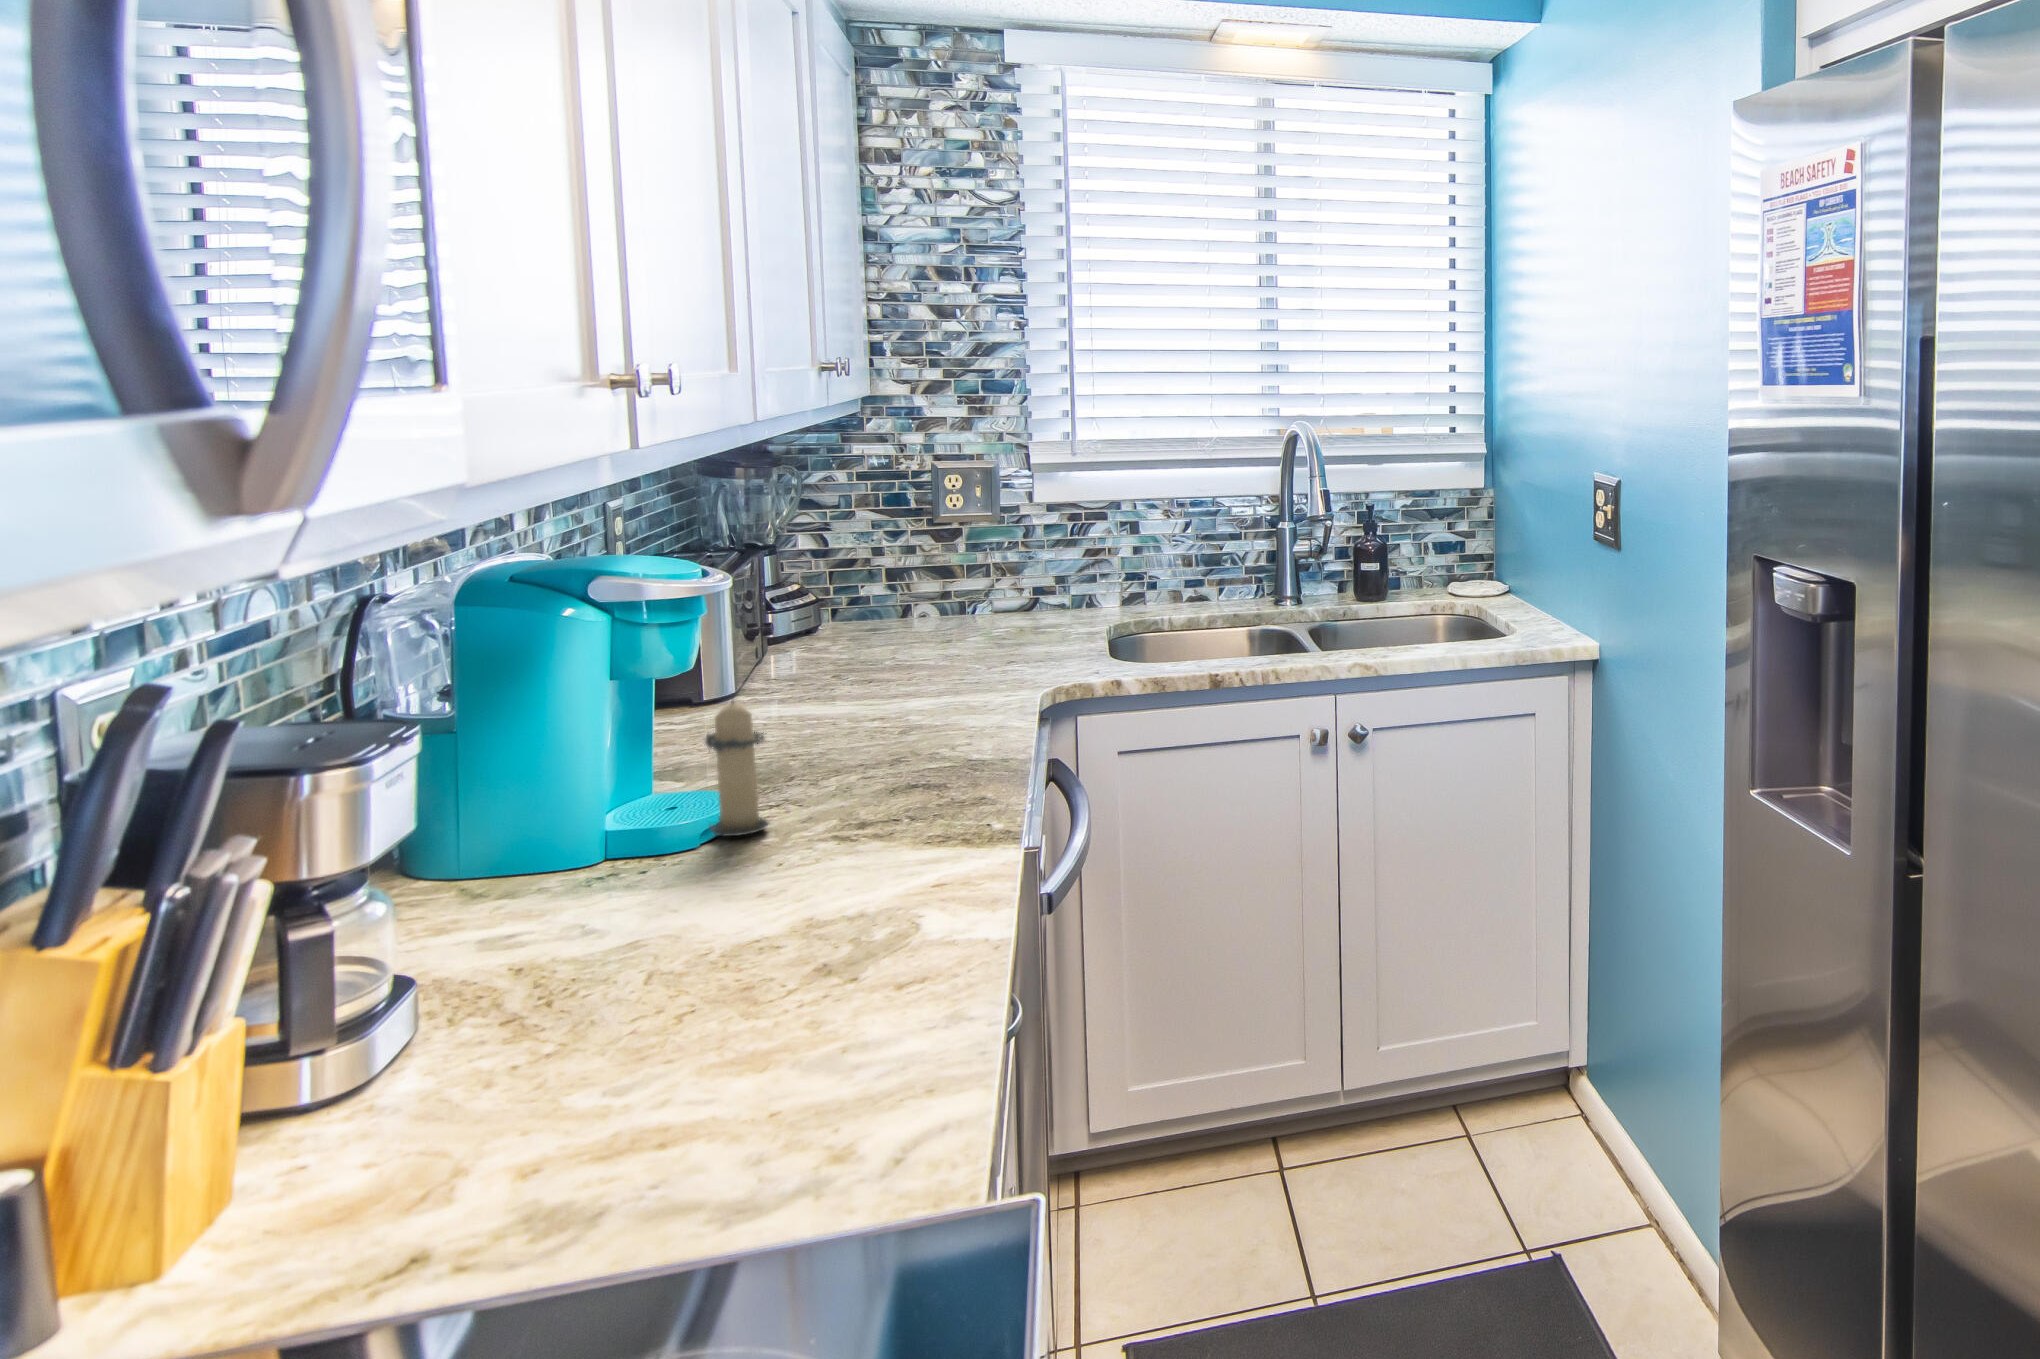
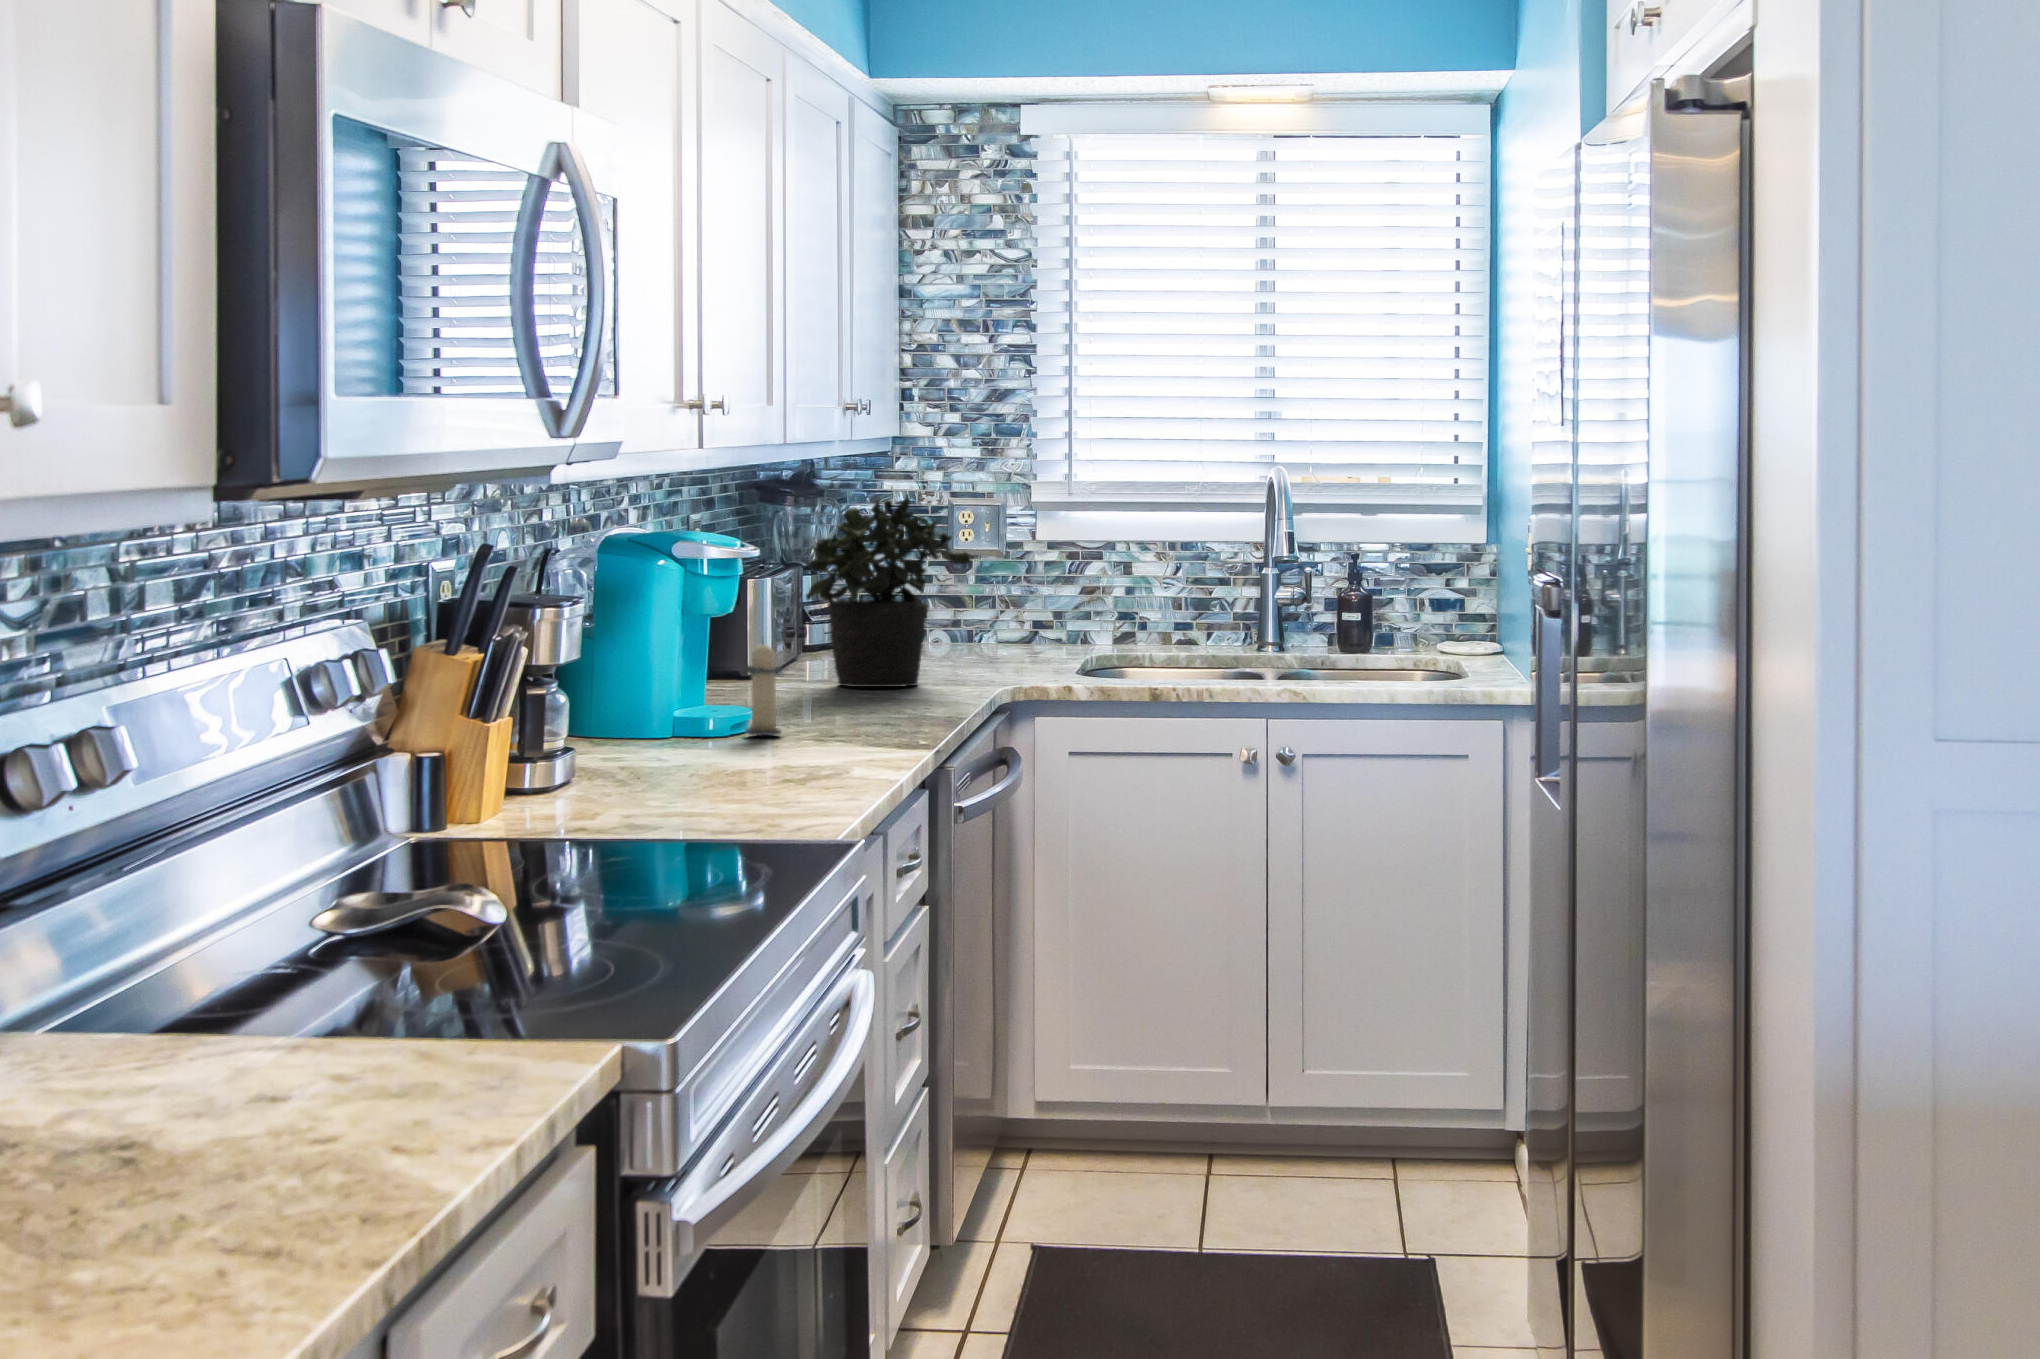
potted plant: none [779,465,991,703] -> present [806,494,971,687]

